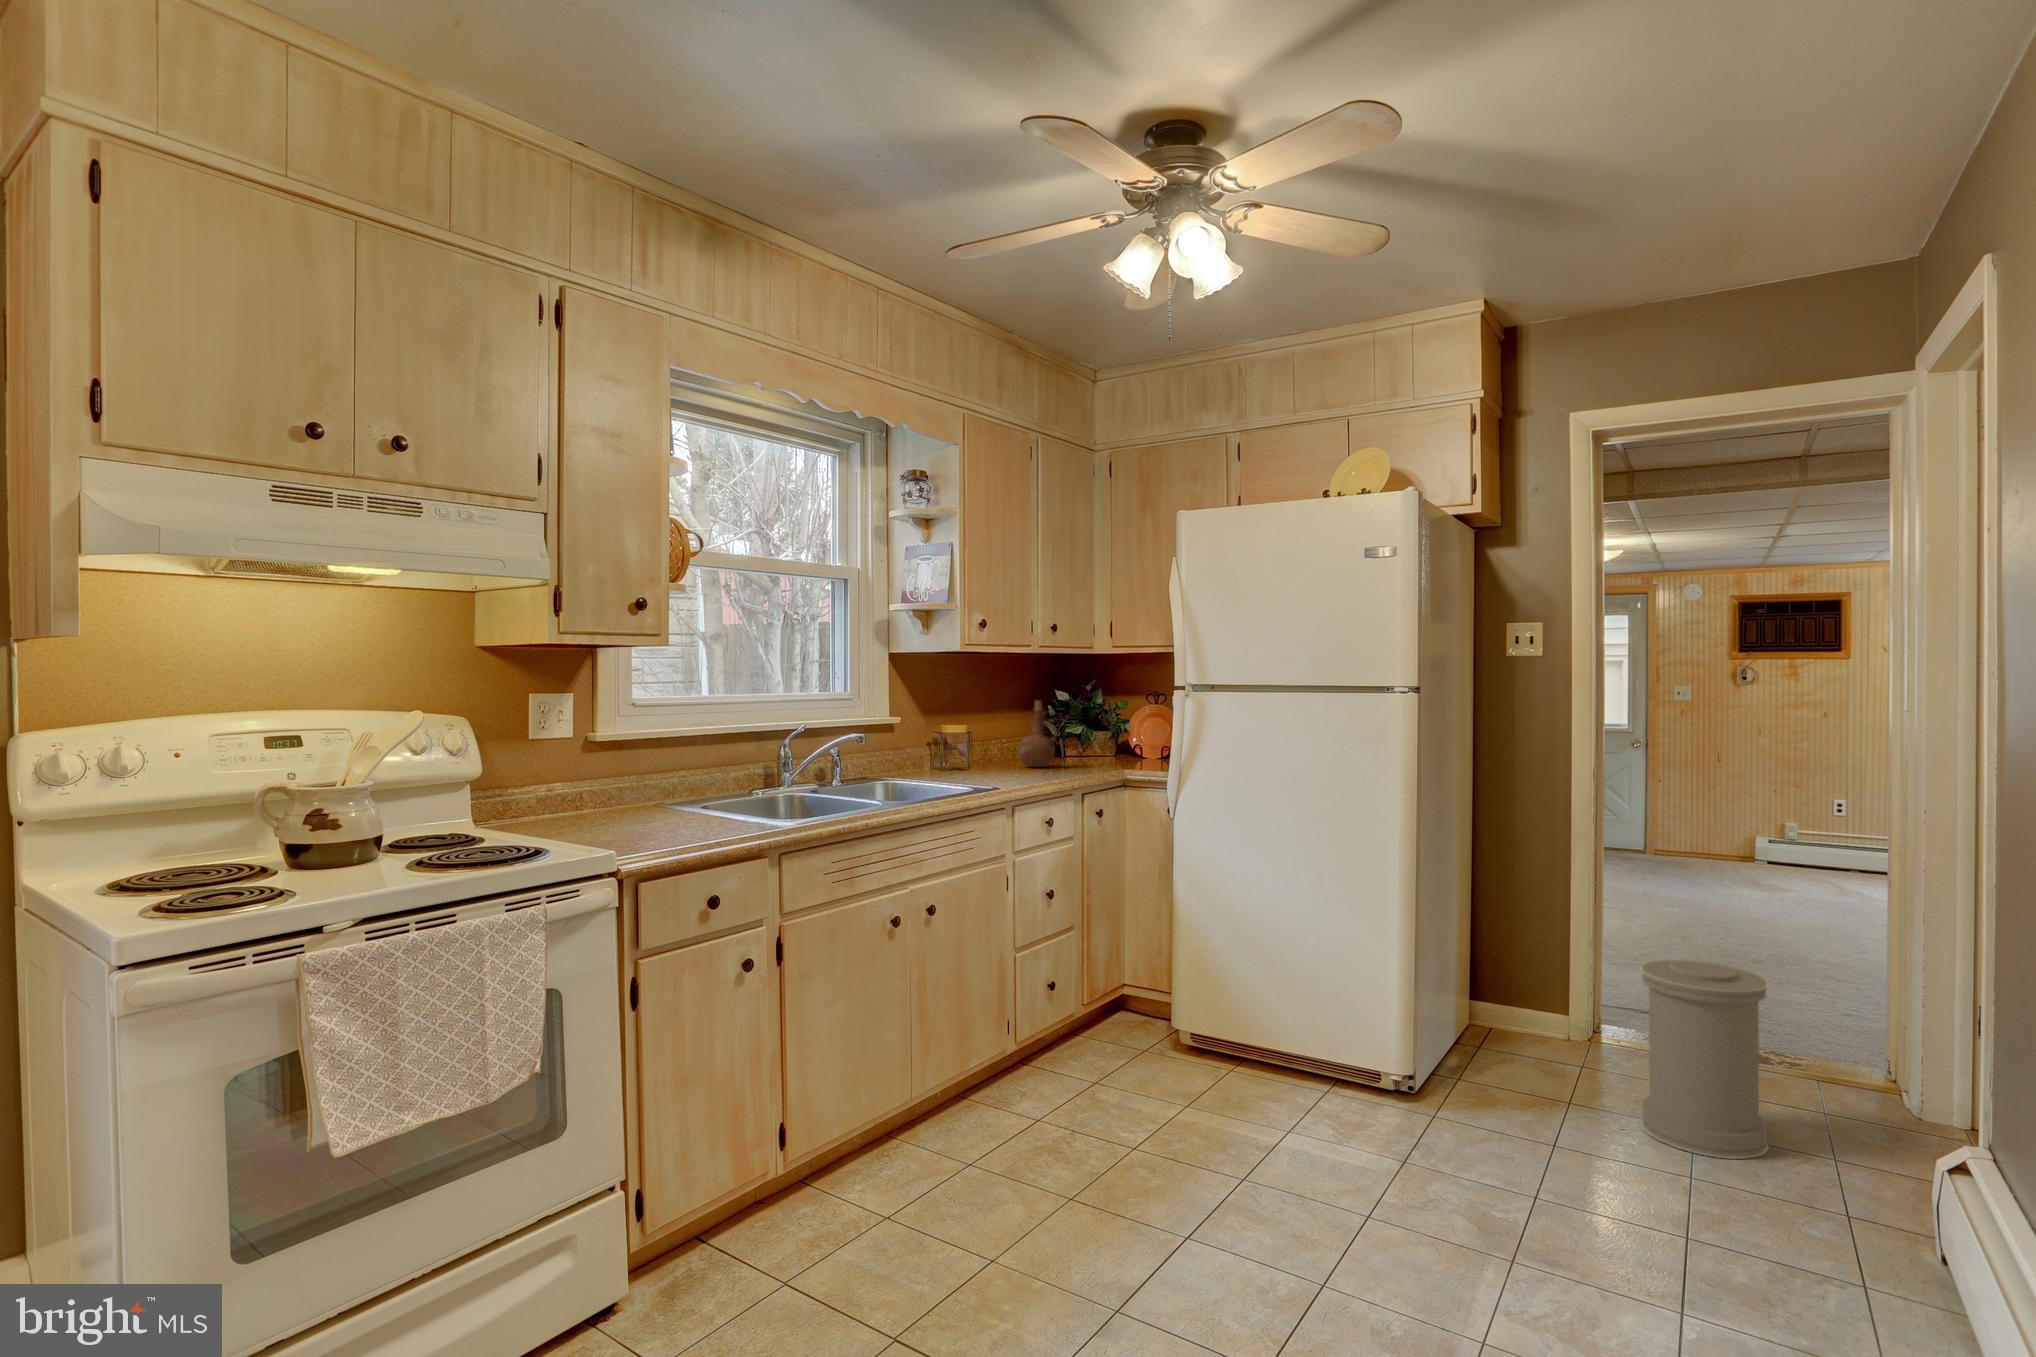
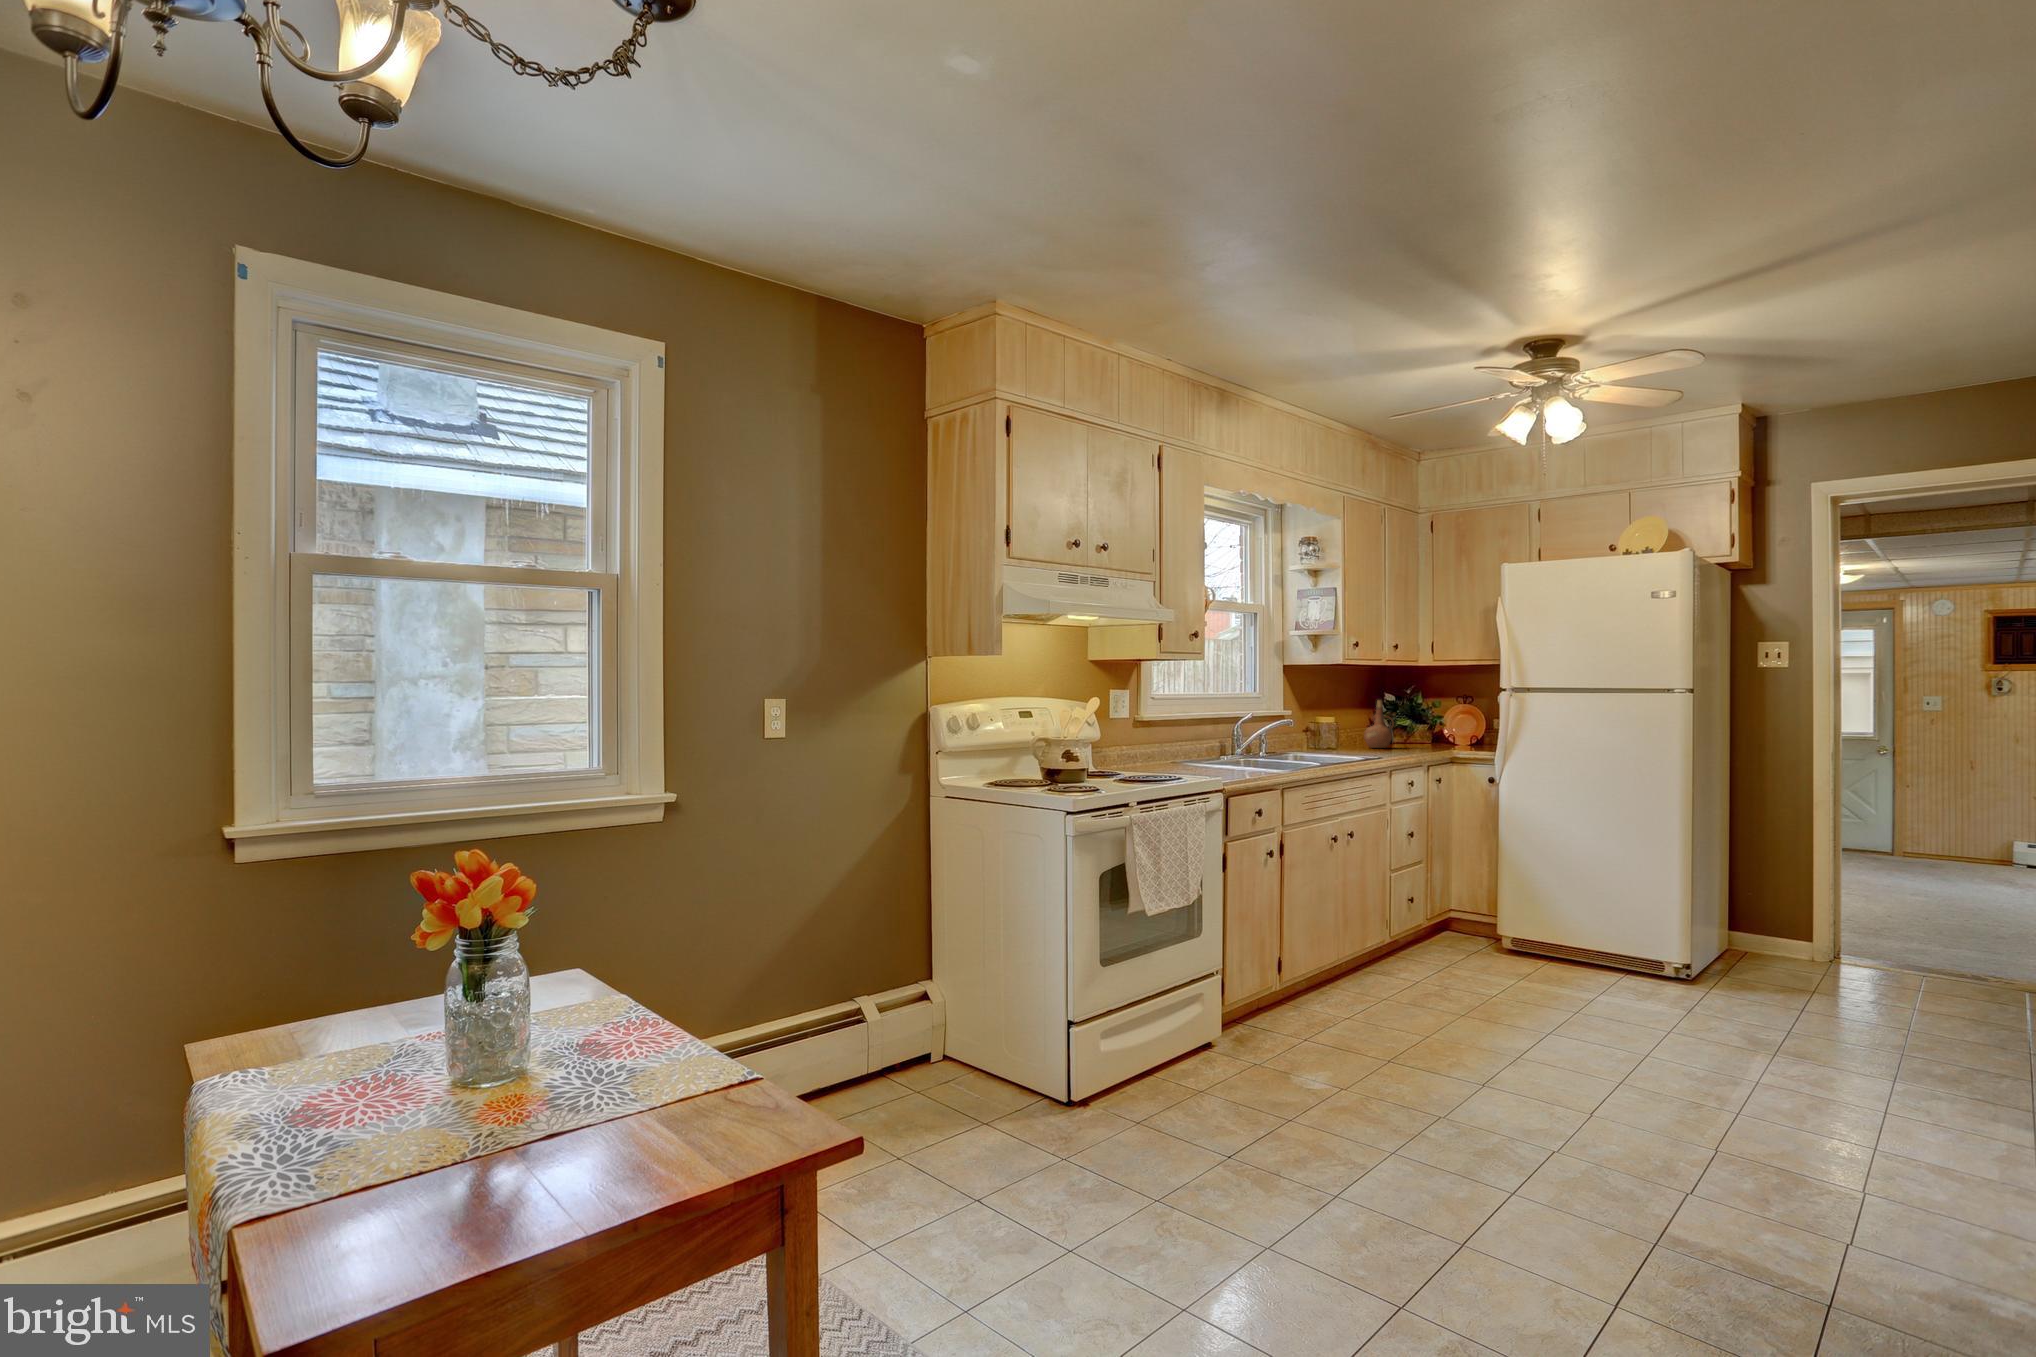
trash can: present [1640,960,1768,1159] -> none [1873,888,1978,1024]

